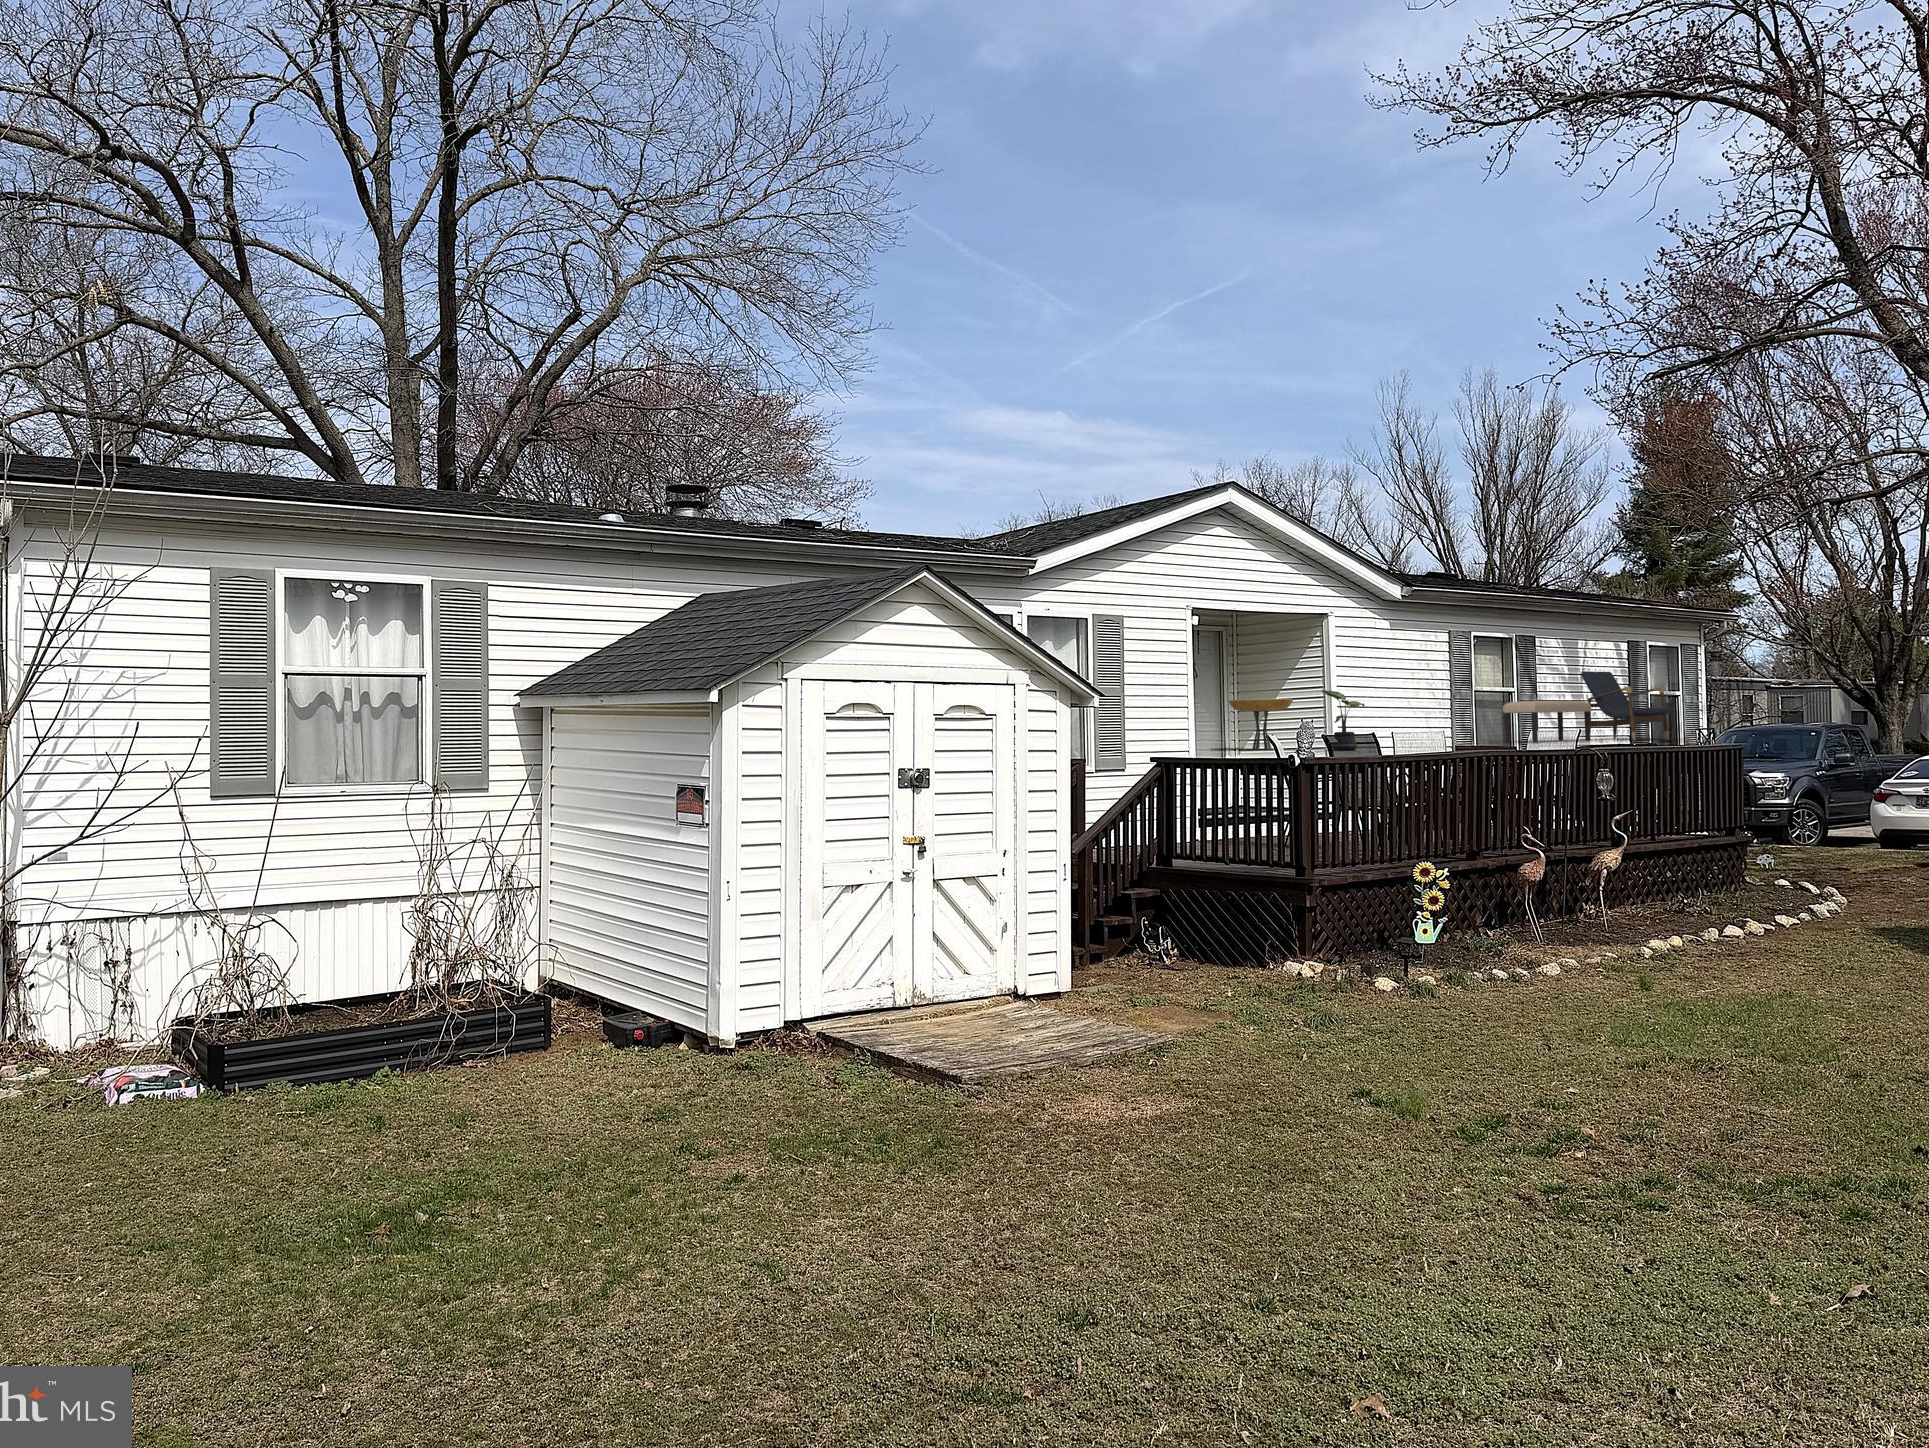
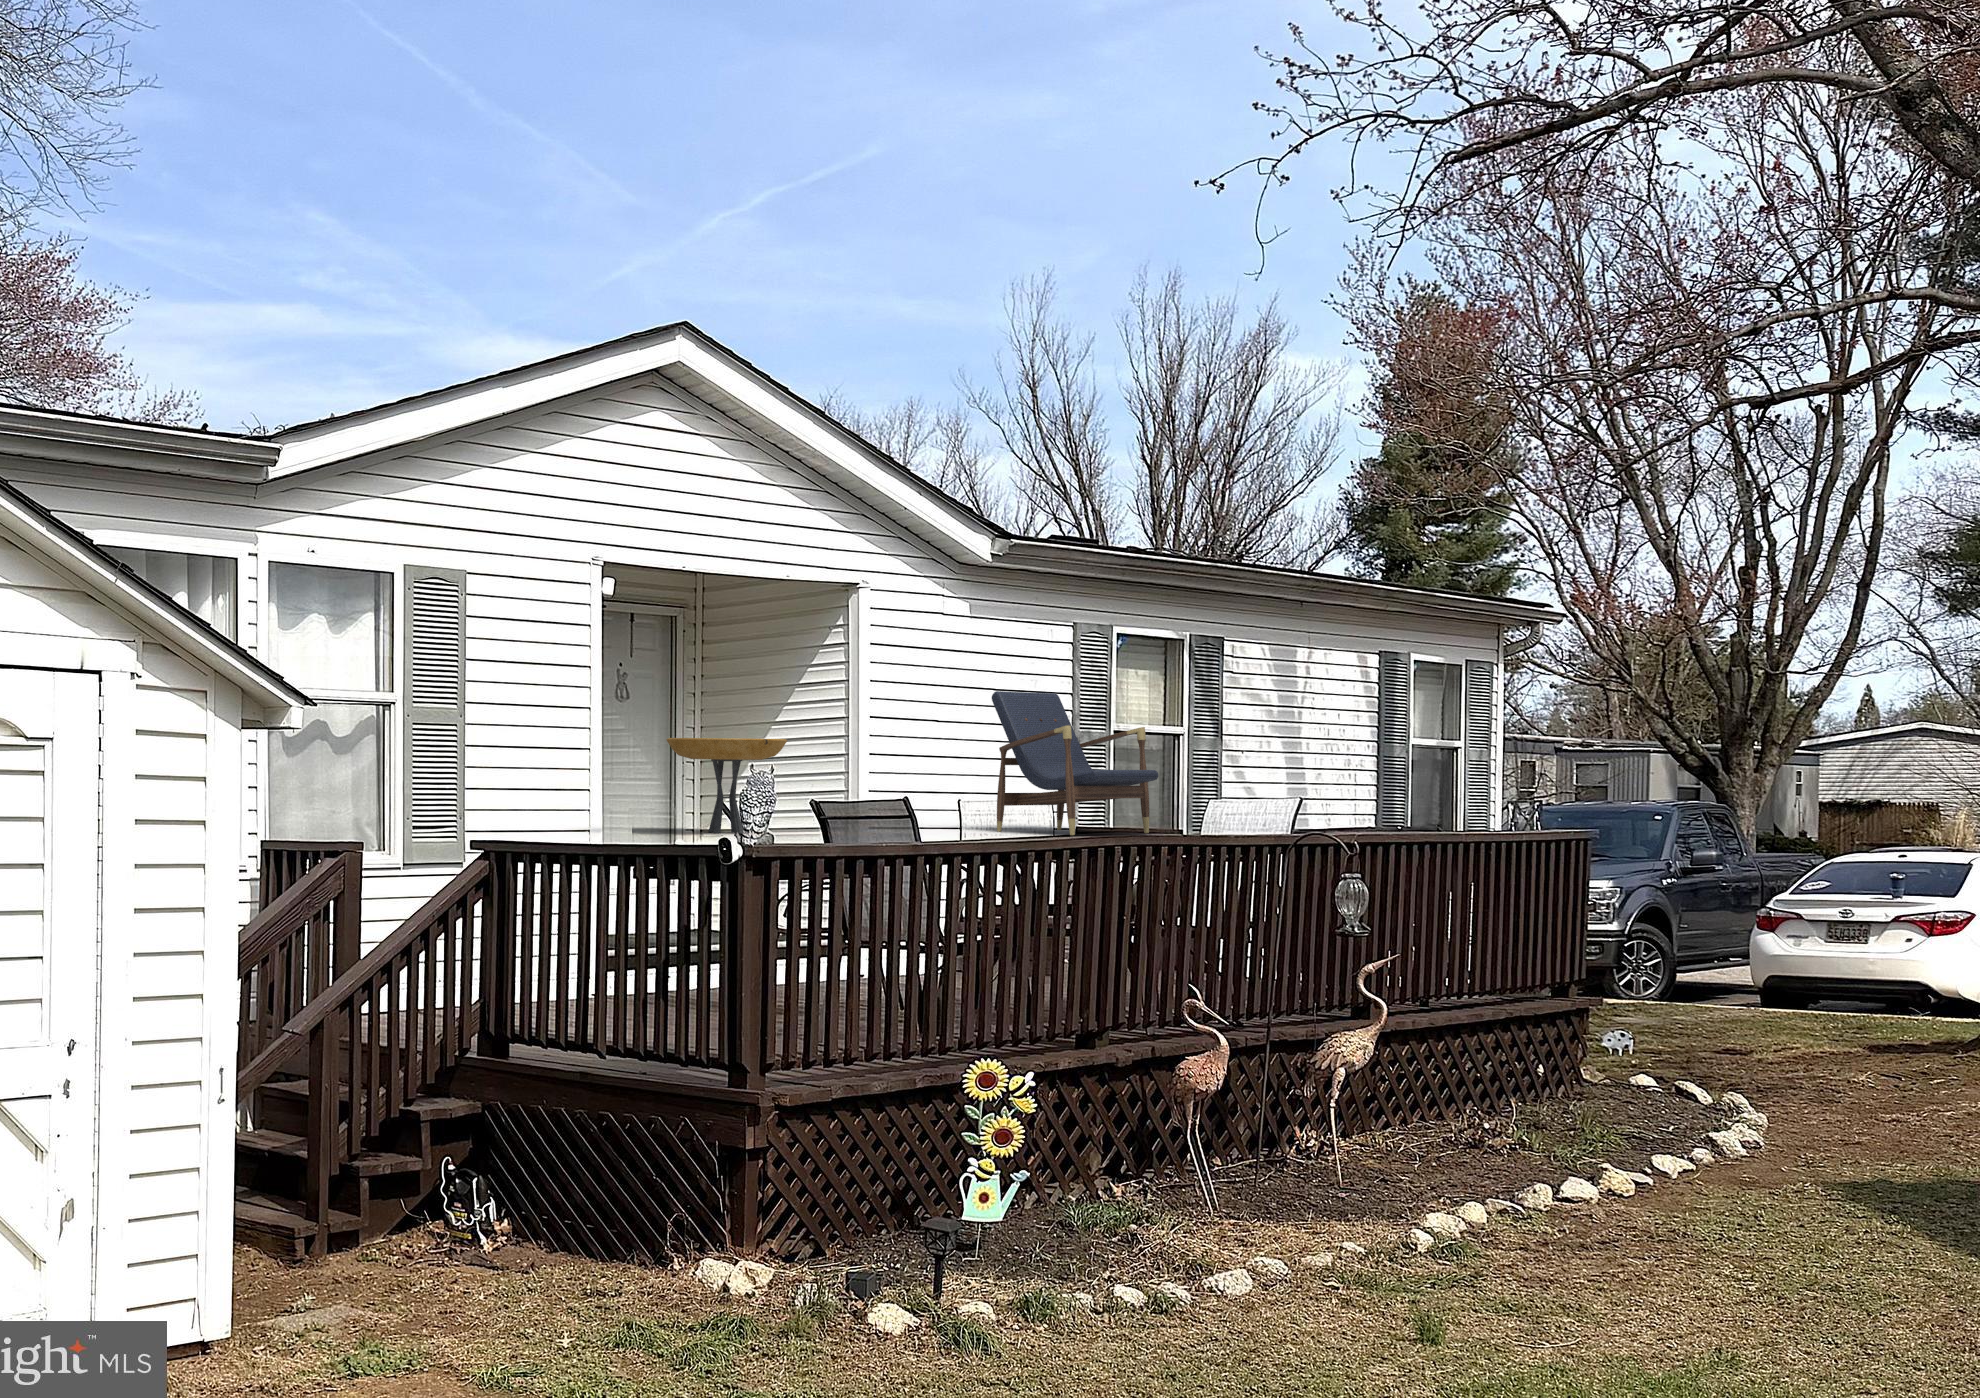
lounge chair: present [1581,671,1674,740] -> present [992,691,1158,835]
potted plant: present [1321,690,1364,750] -> none [836,724,915,838]
bench: present [1503,701,1591,742] -> none [1163,752,1310,826]

